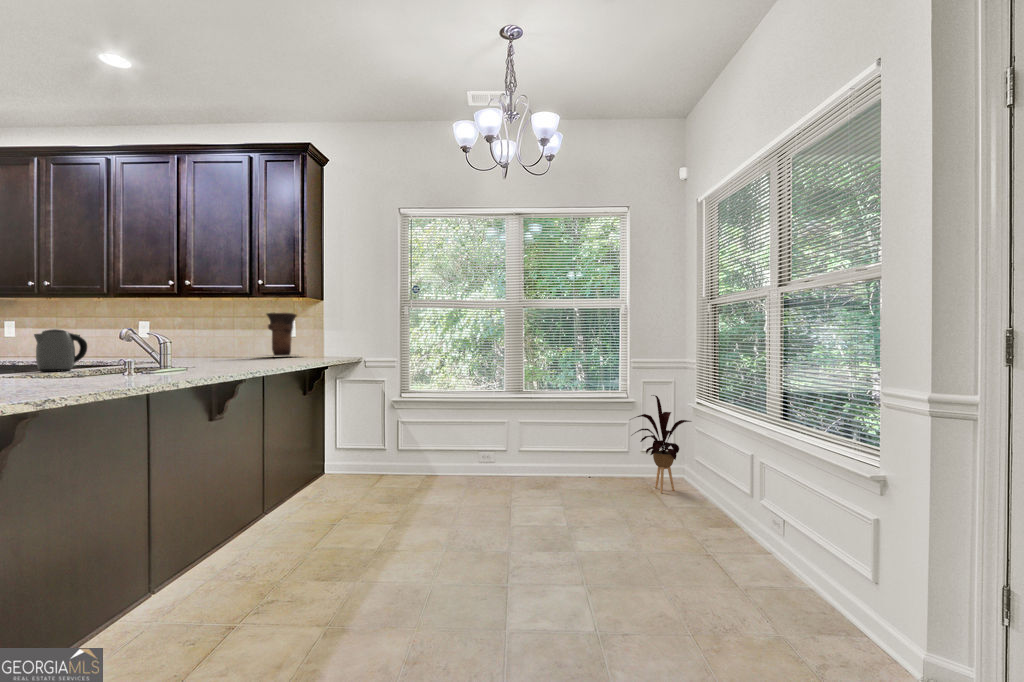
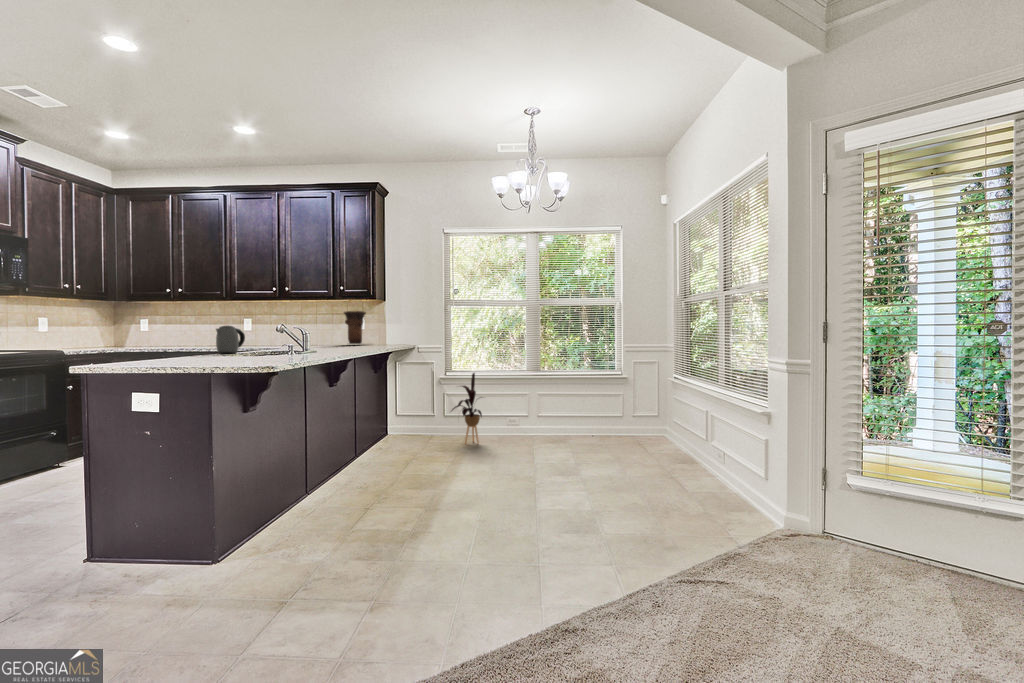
house plant: present [632,395,691,493] -> present [452,373,482,443]

